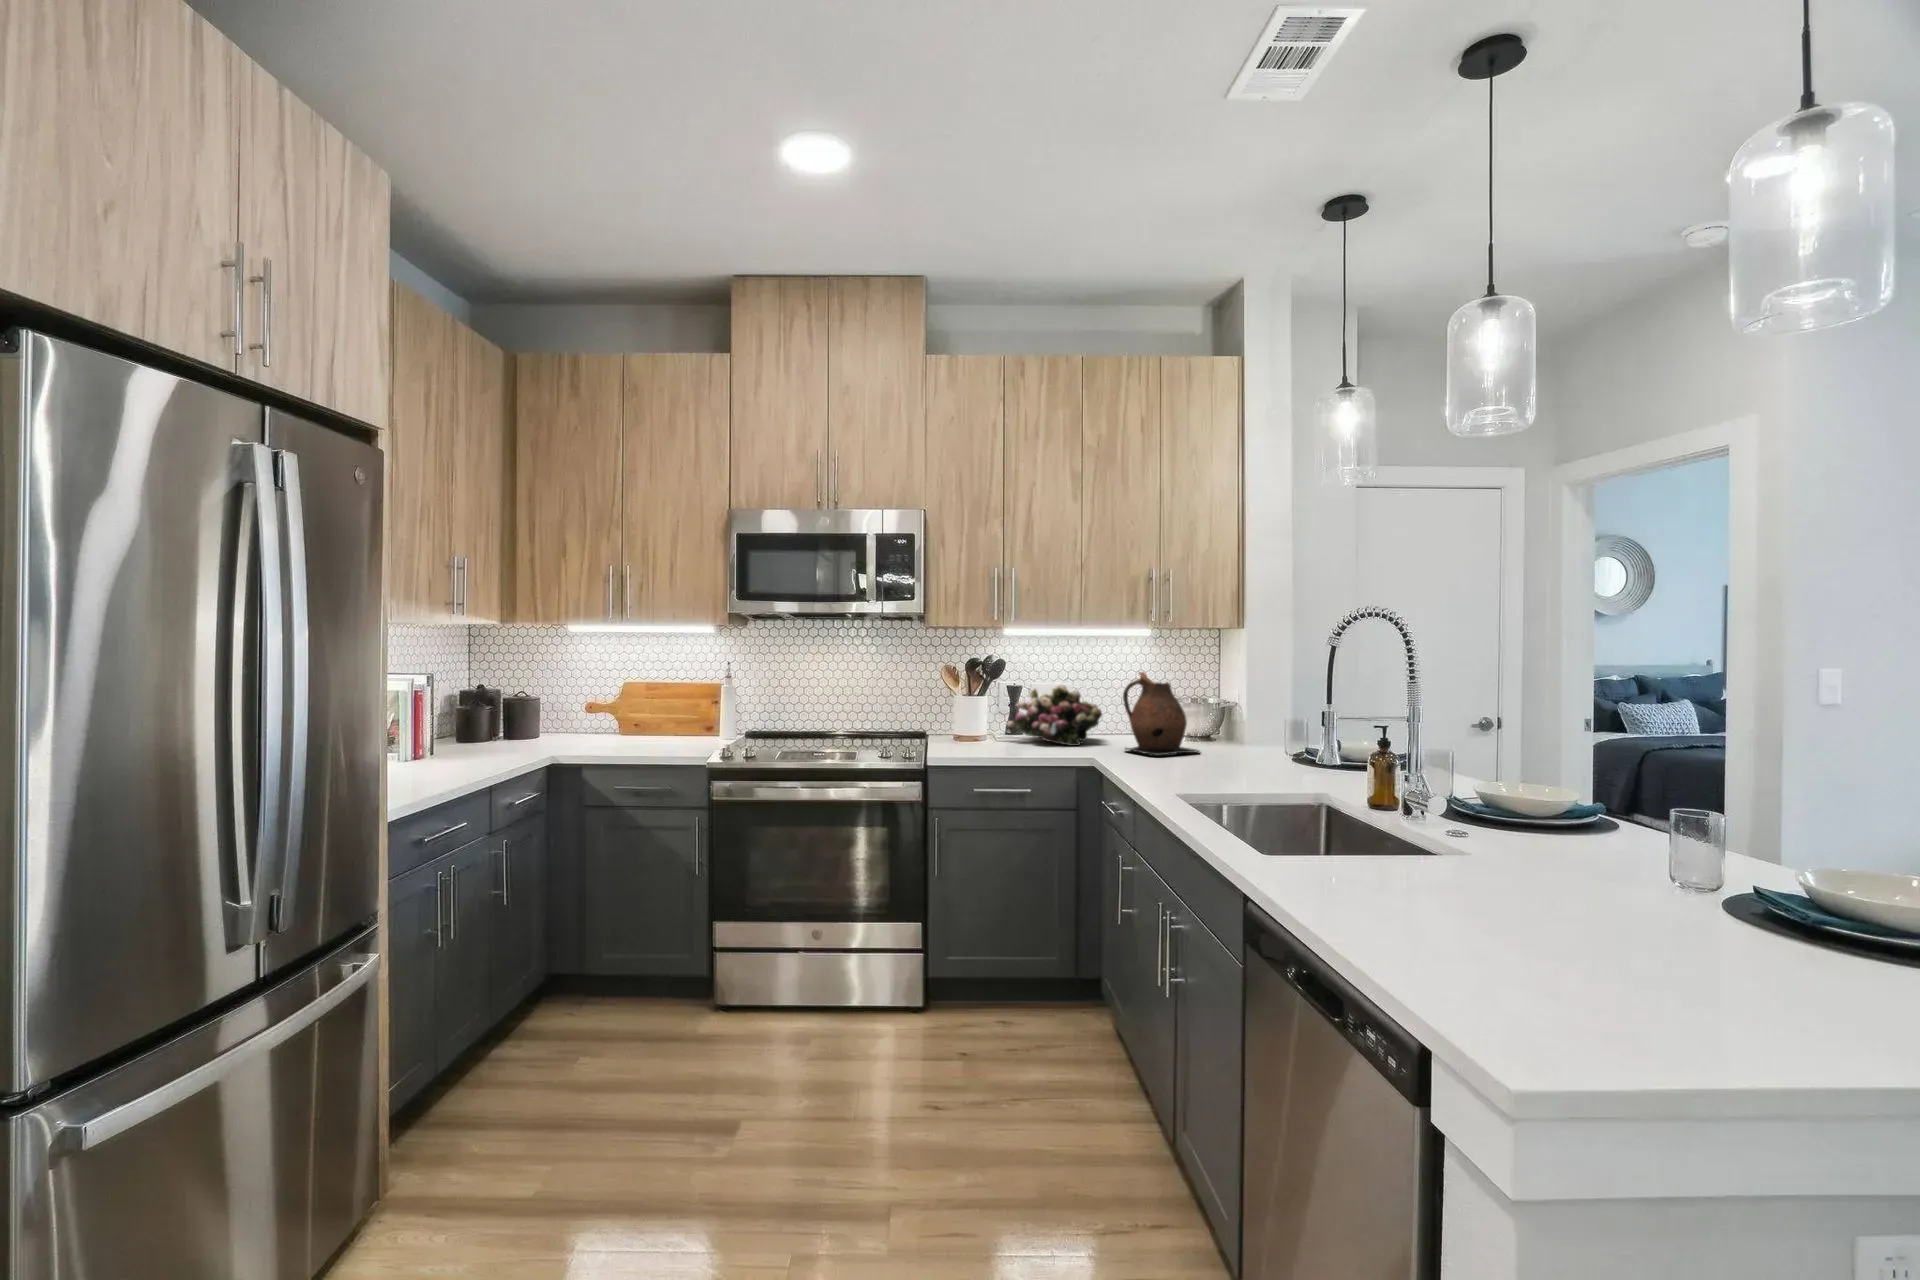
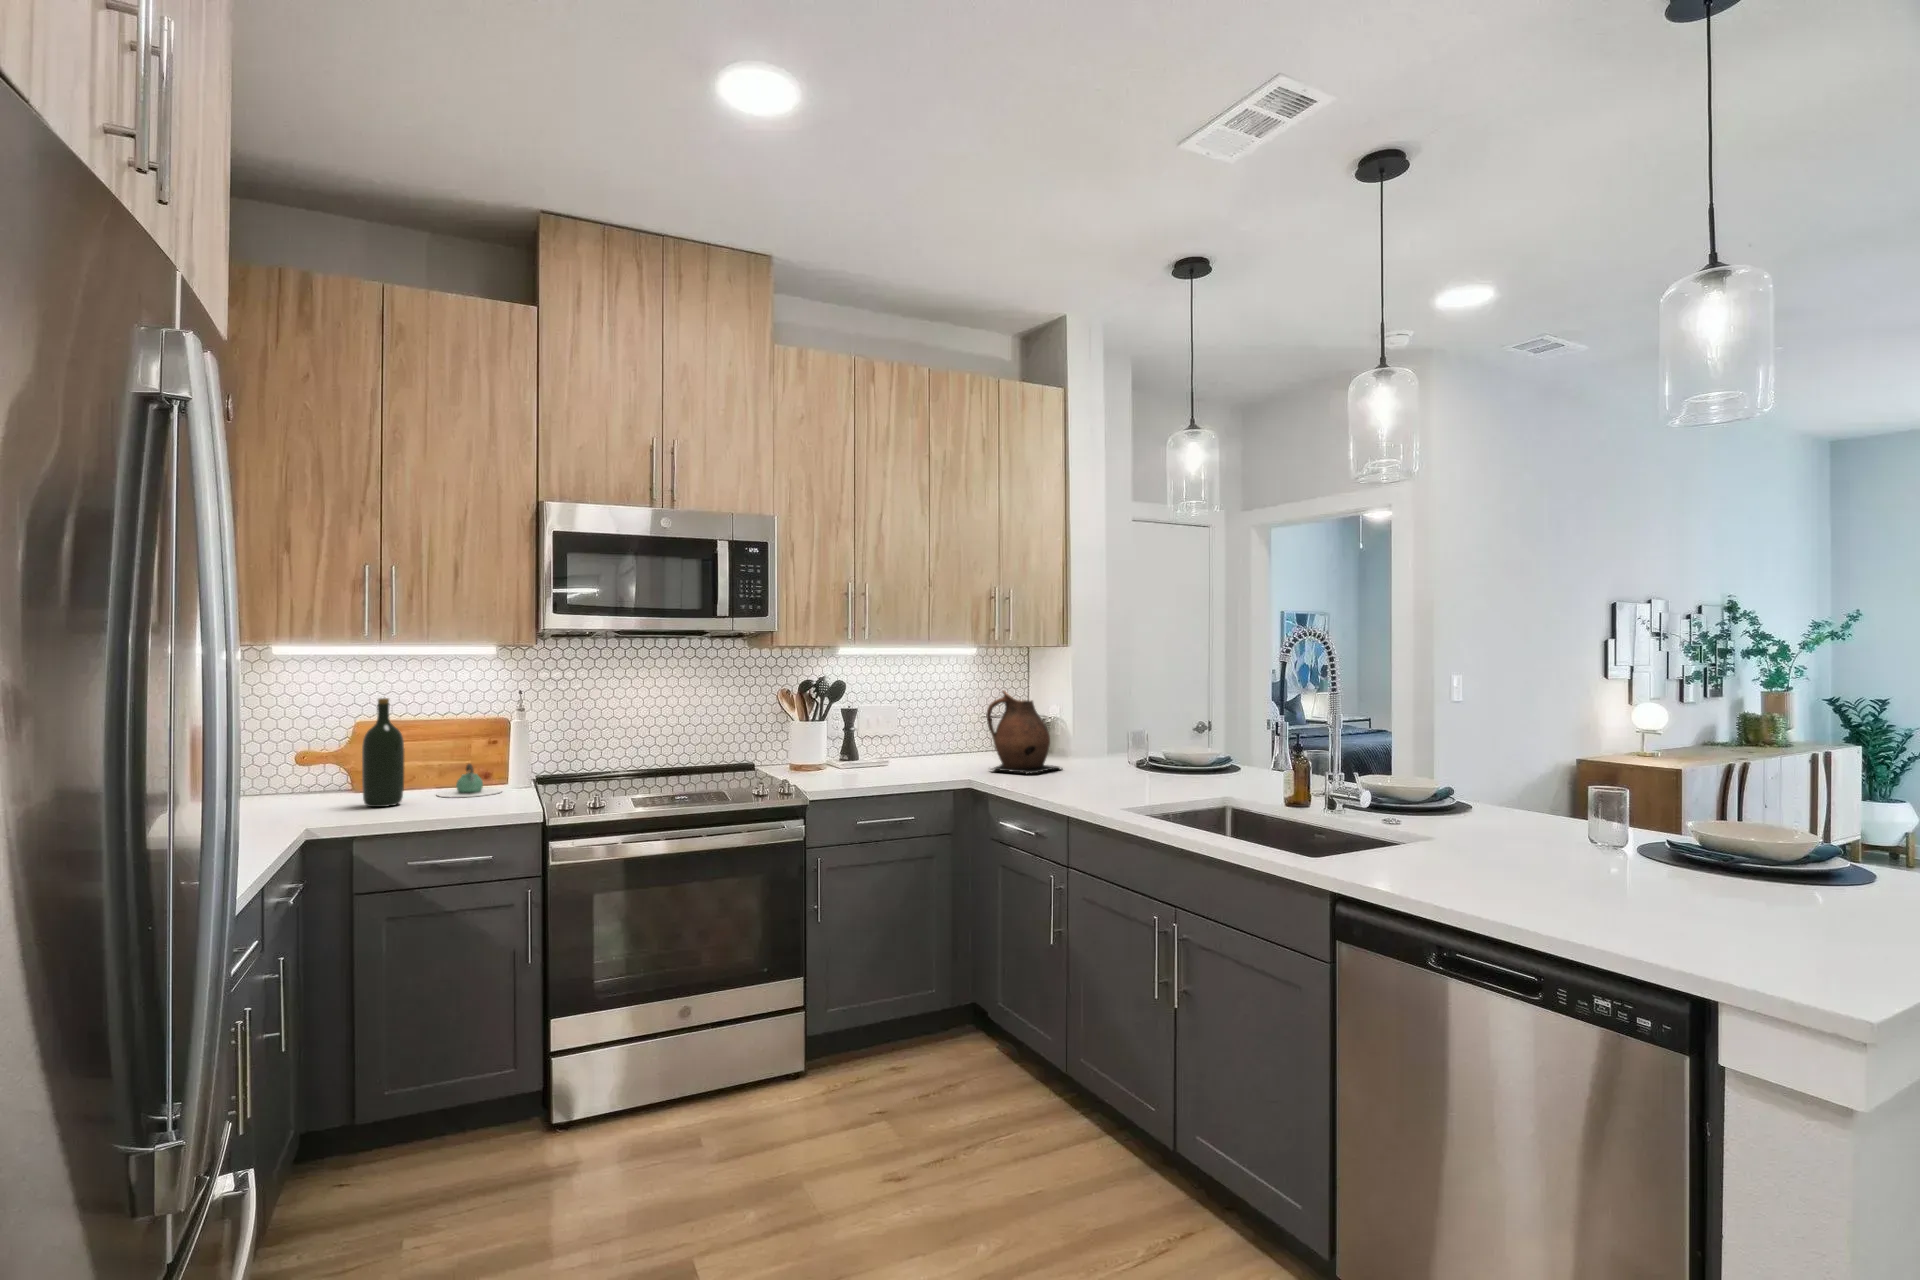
wine bottle: none [606,666,635,748] -> present [362,698,405,807]
flower arrangement: present [1007,684,1102,746] -> none [852,706,954,770]
teapot: none [666,719,715,745] -> present [437,764,501,797]

